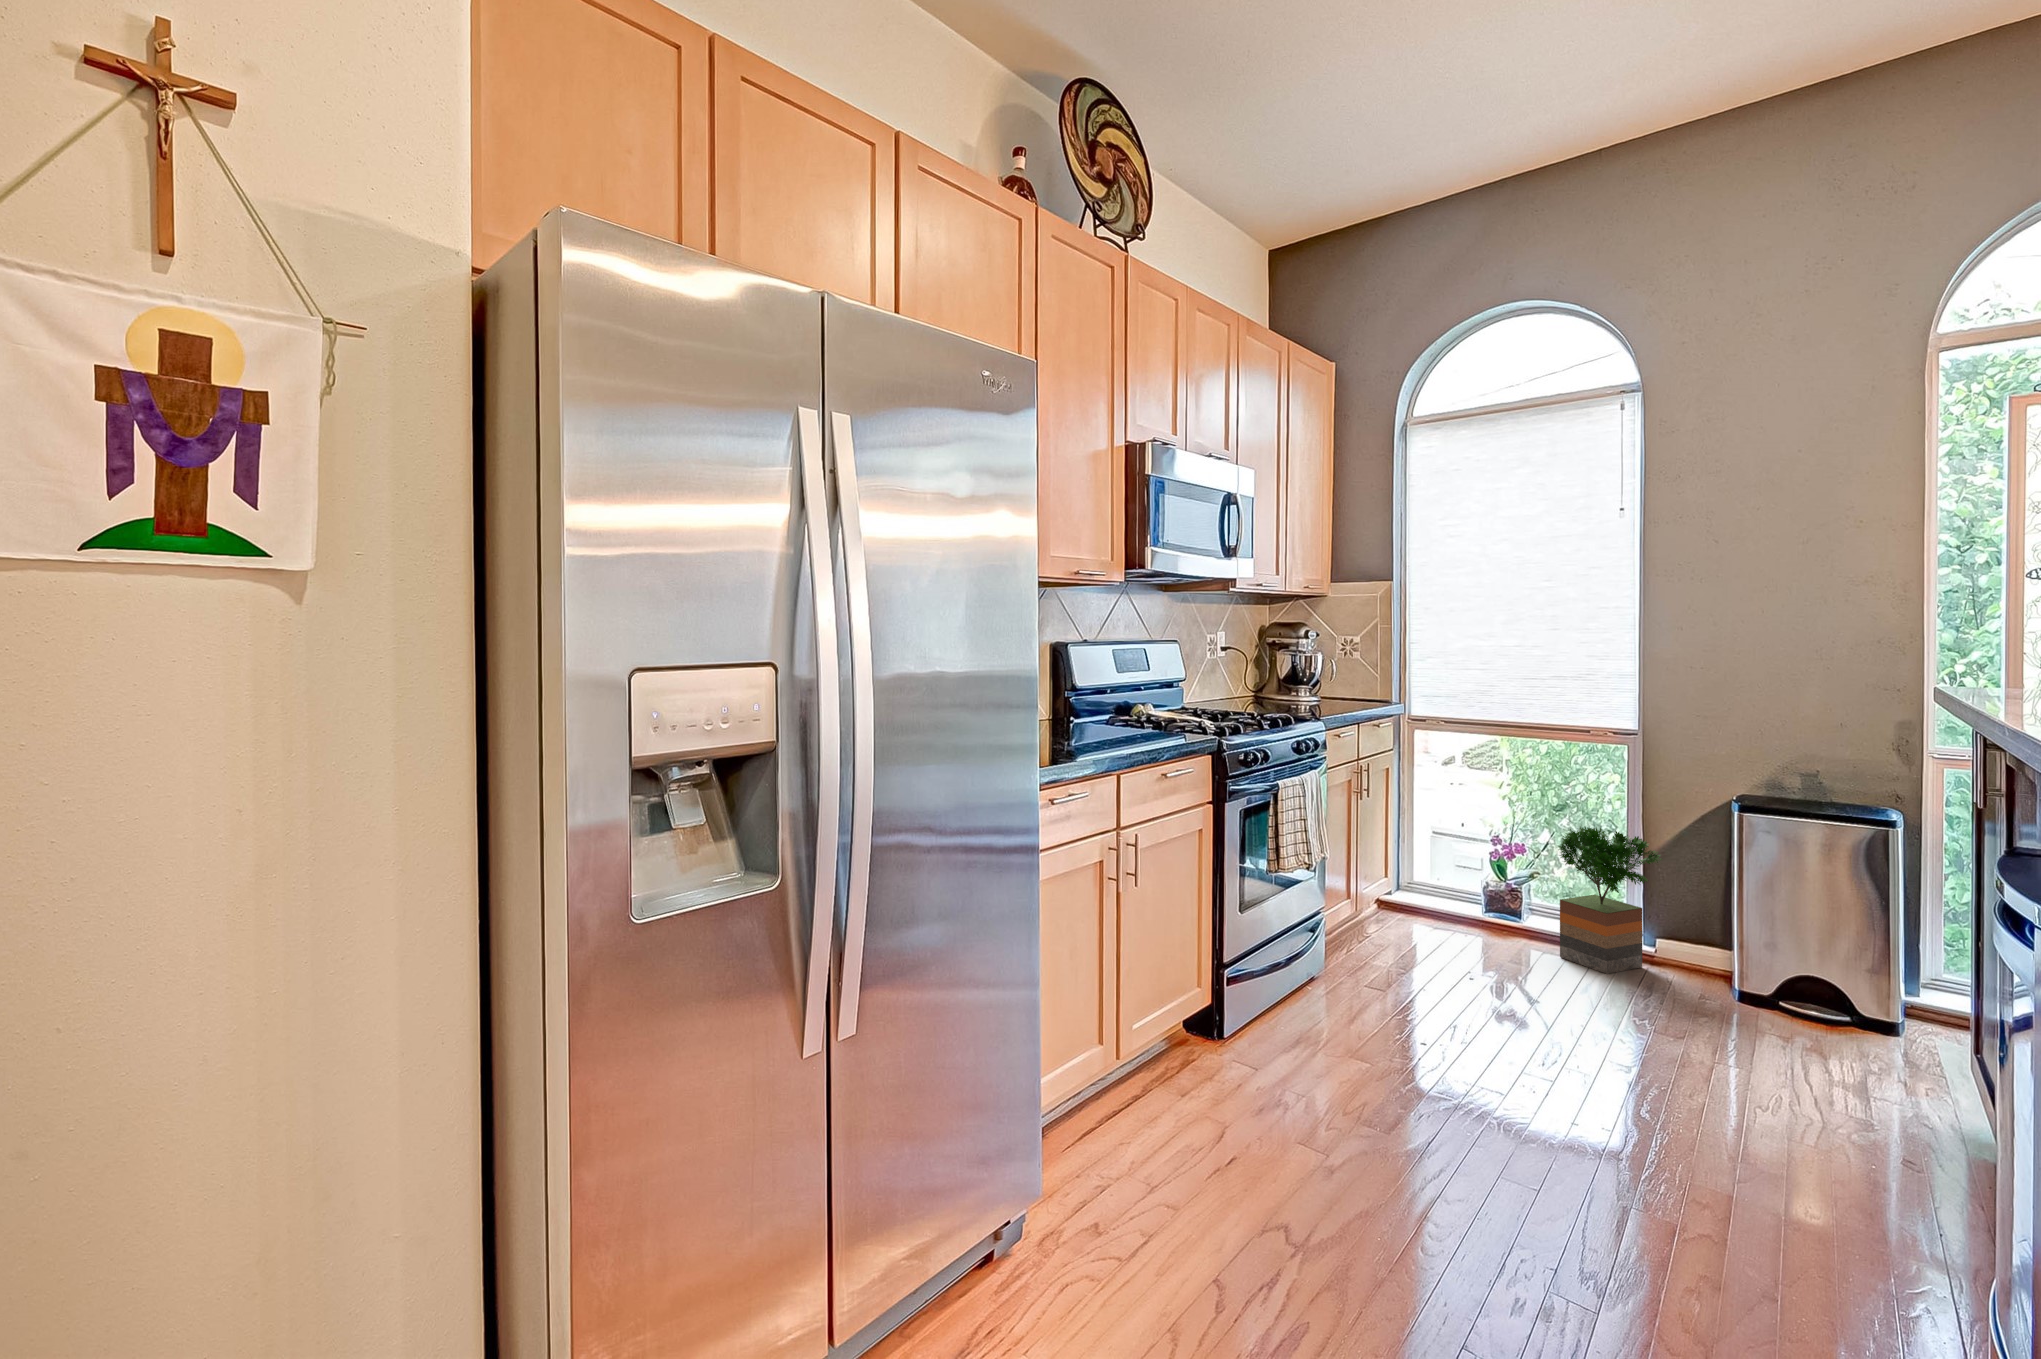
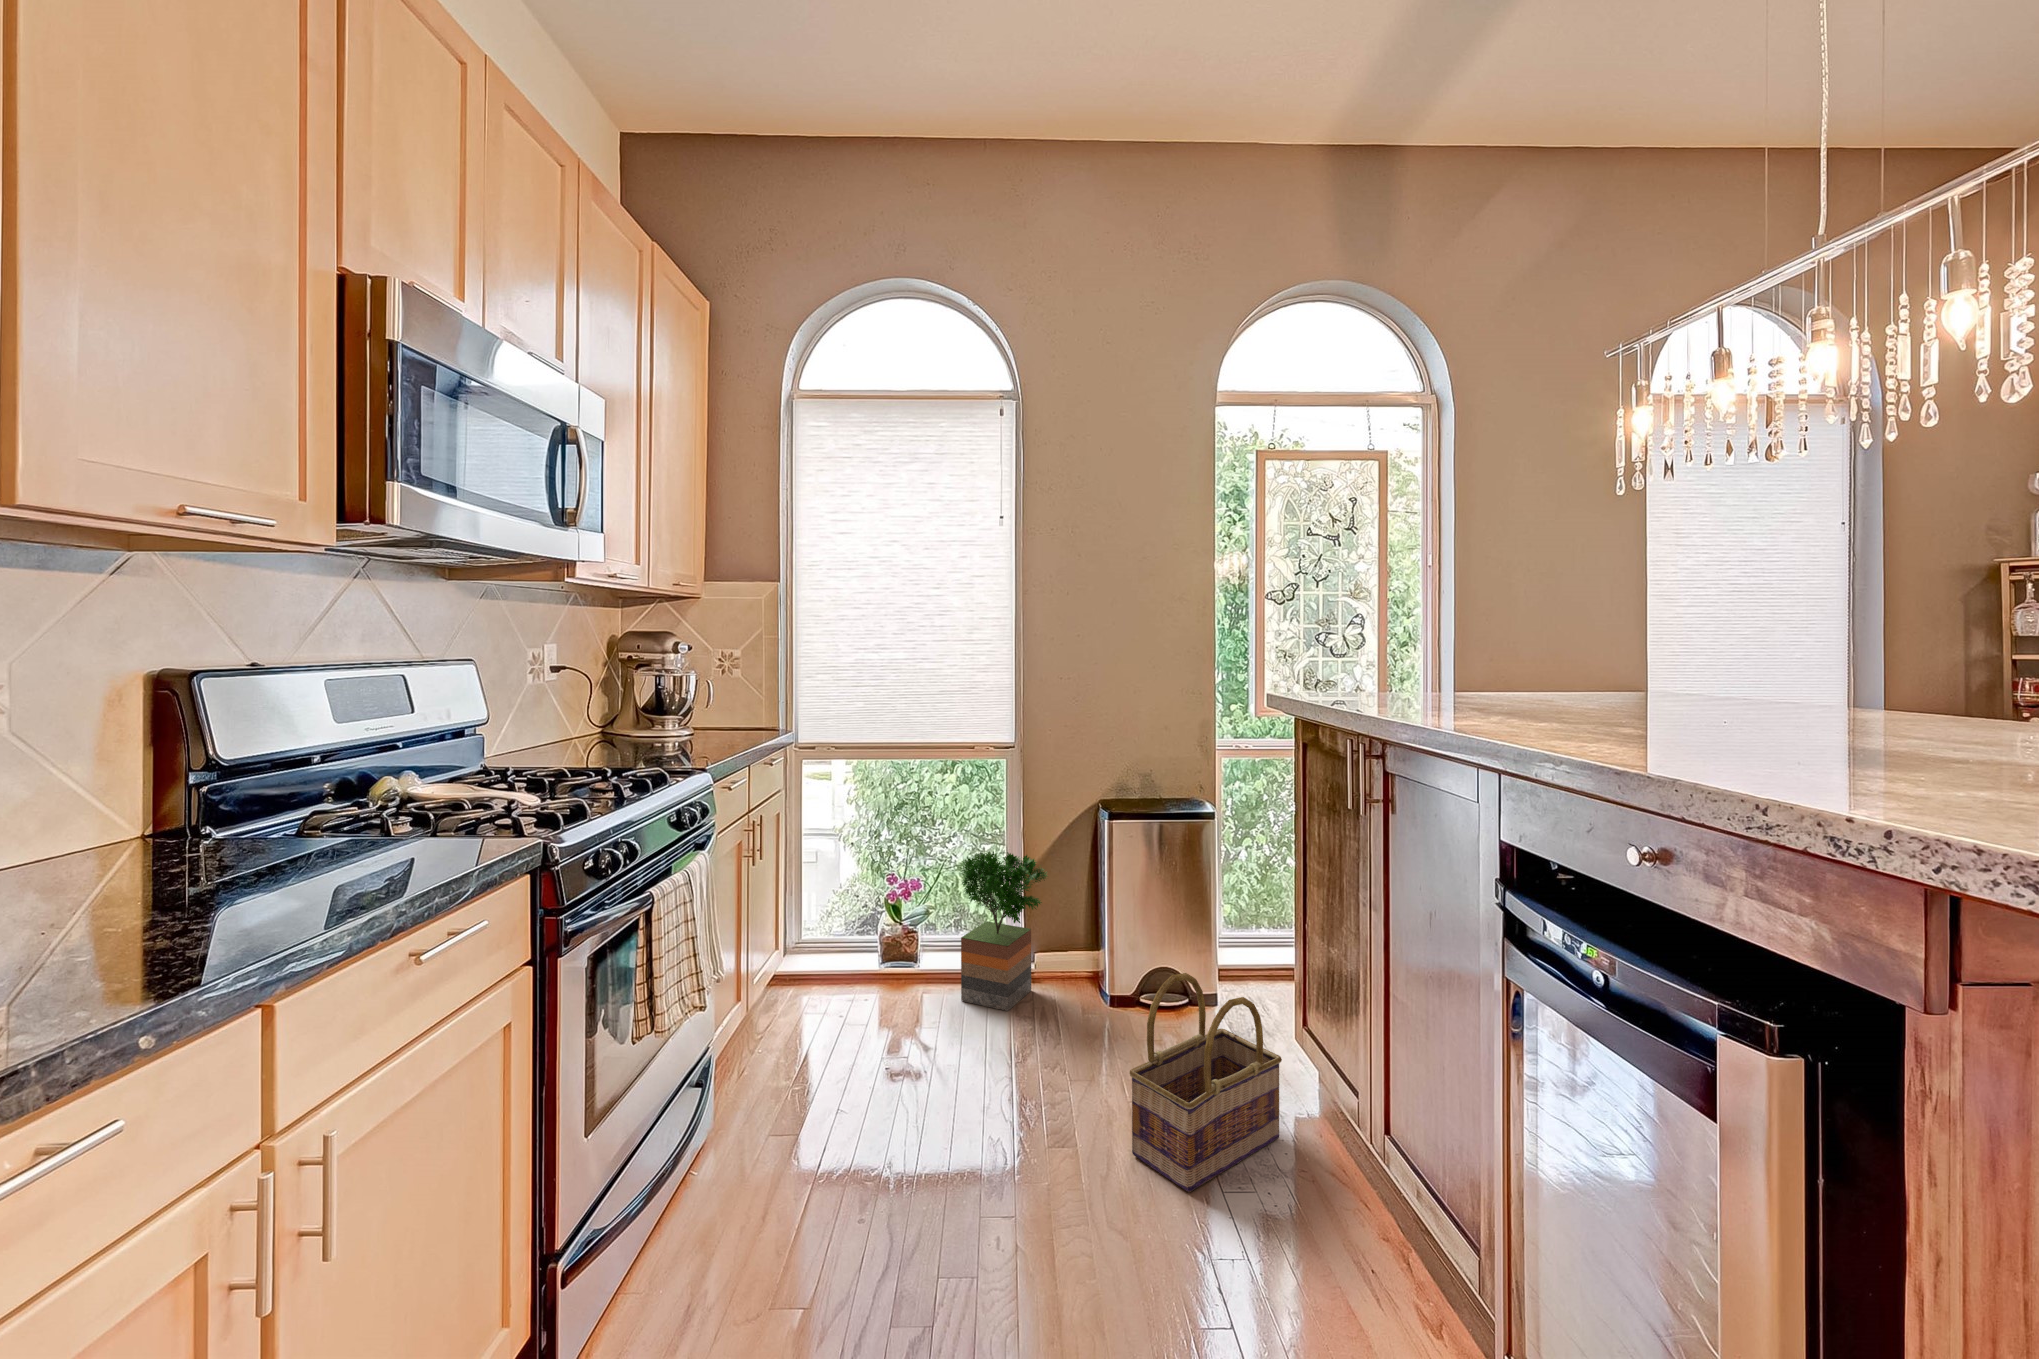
basket: none [1681,937,1879,1120] -> present [1129,973,1282,1192]

